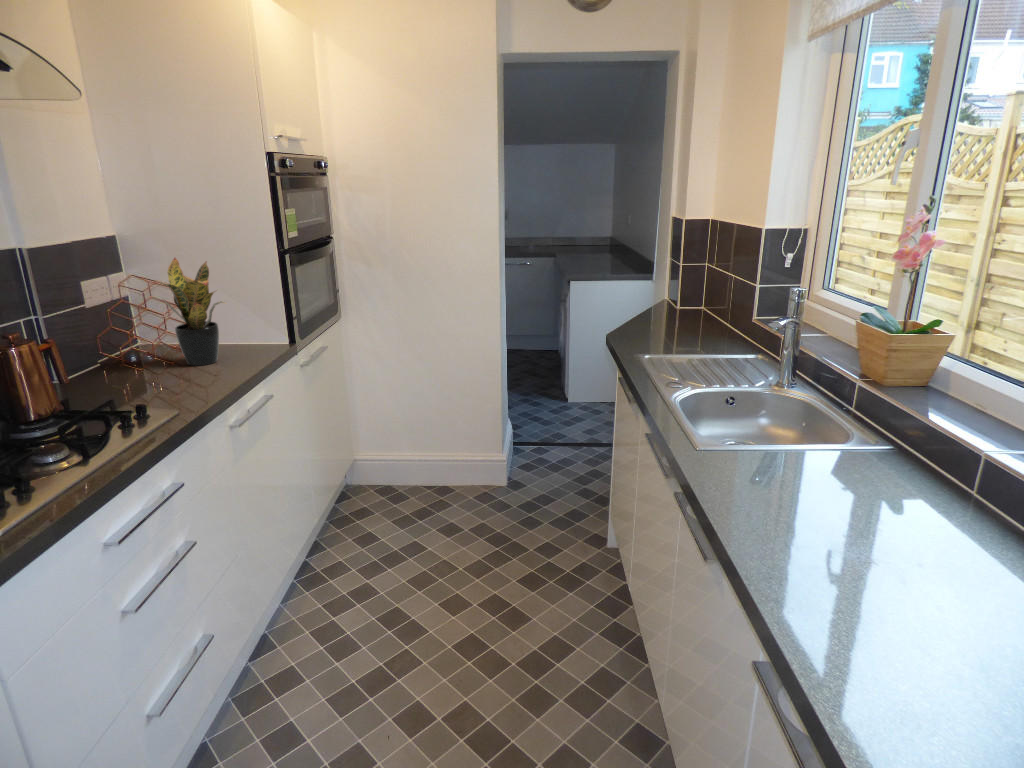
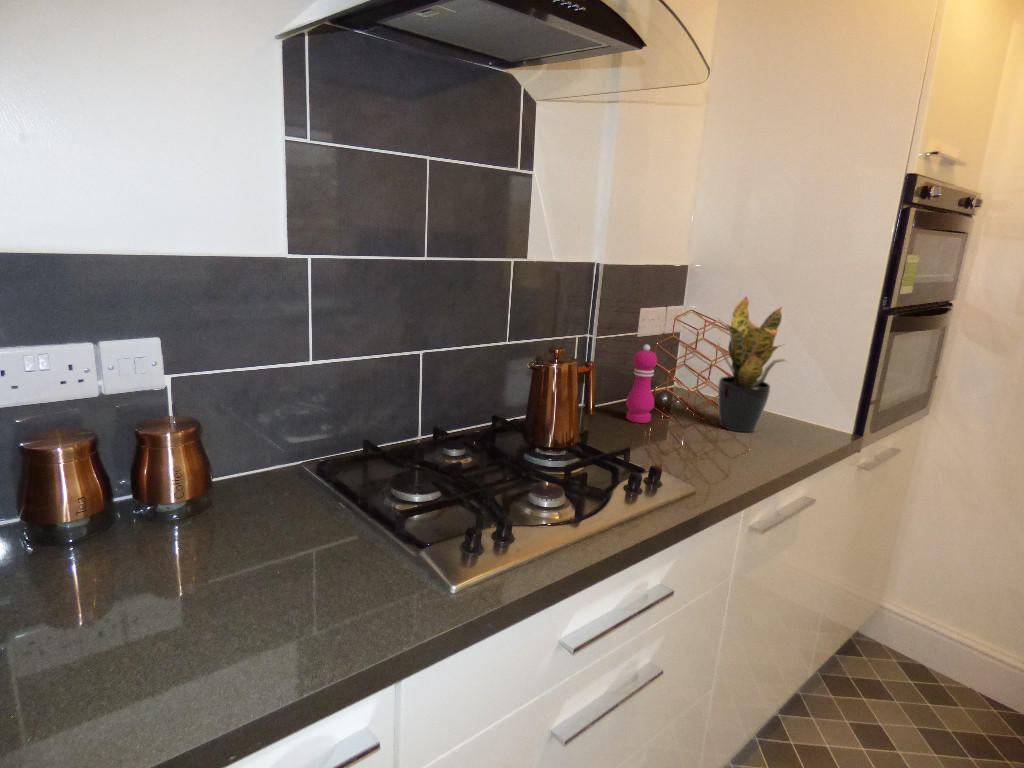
pepper mill: none [89,314,125,382] -> present [626,345,657,423]

